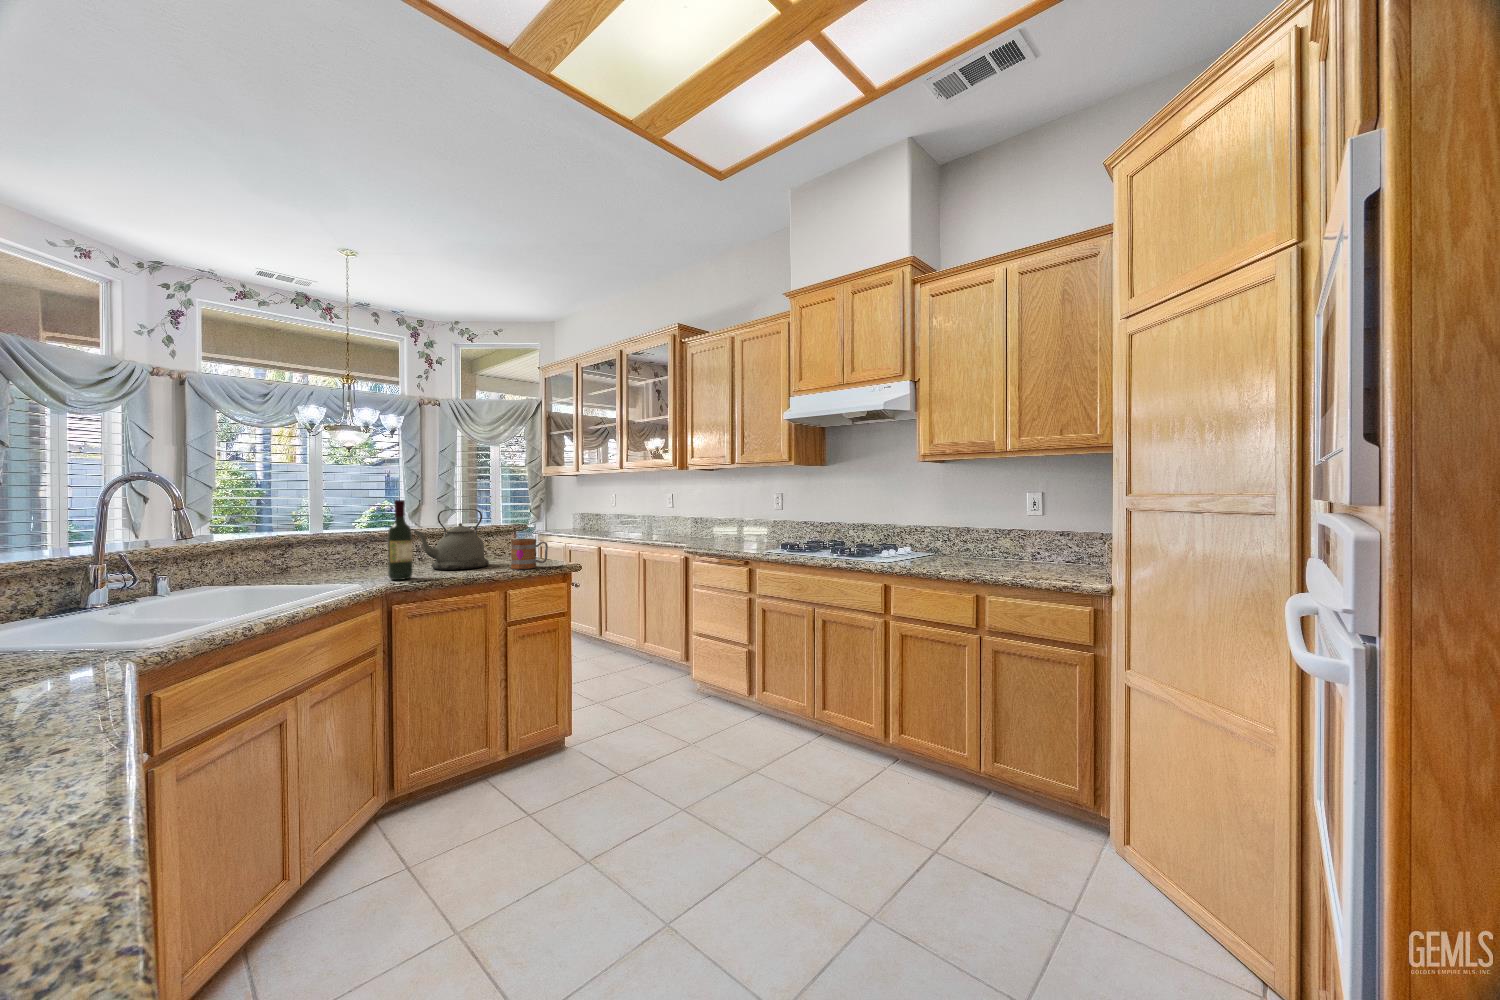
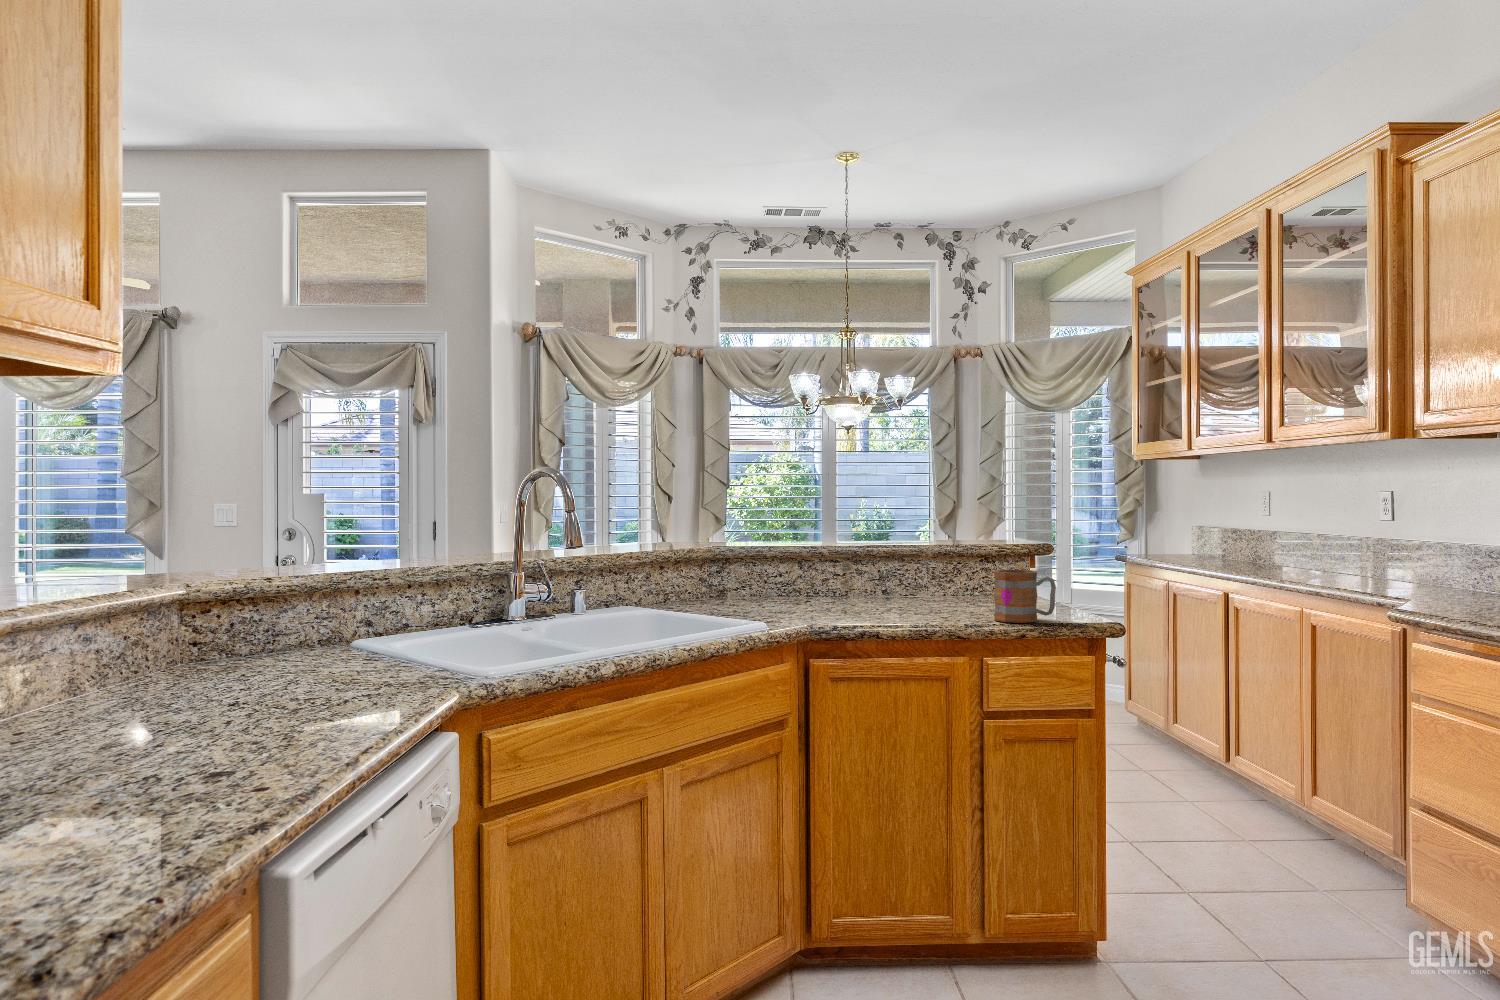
wine bottle: present [388,500,413,580] -> none [815,501,846,621]
kettle: present [414,509,489,570] -> none [859,516,968,613]

